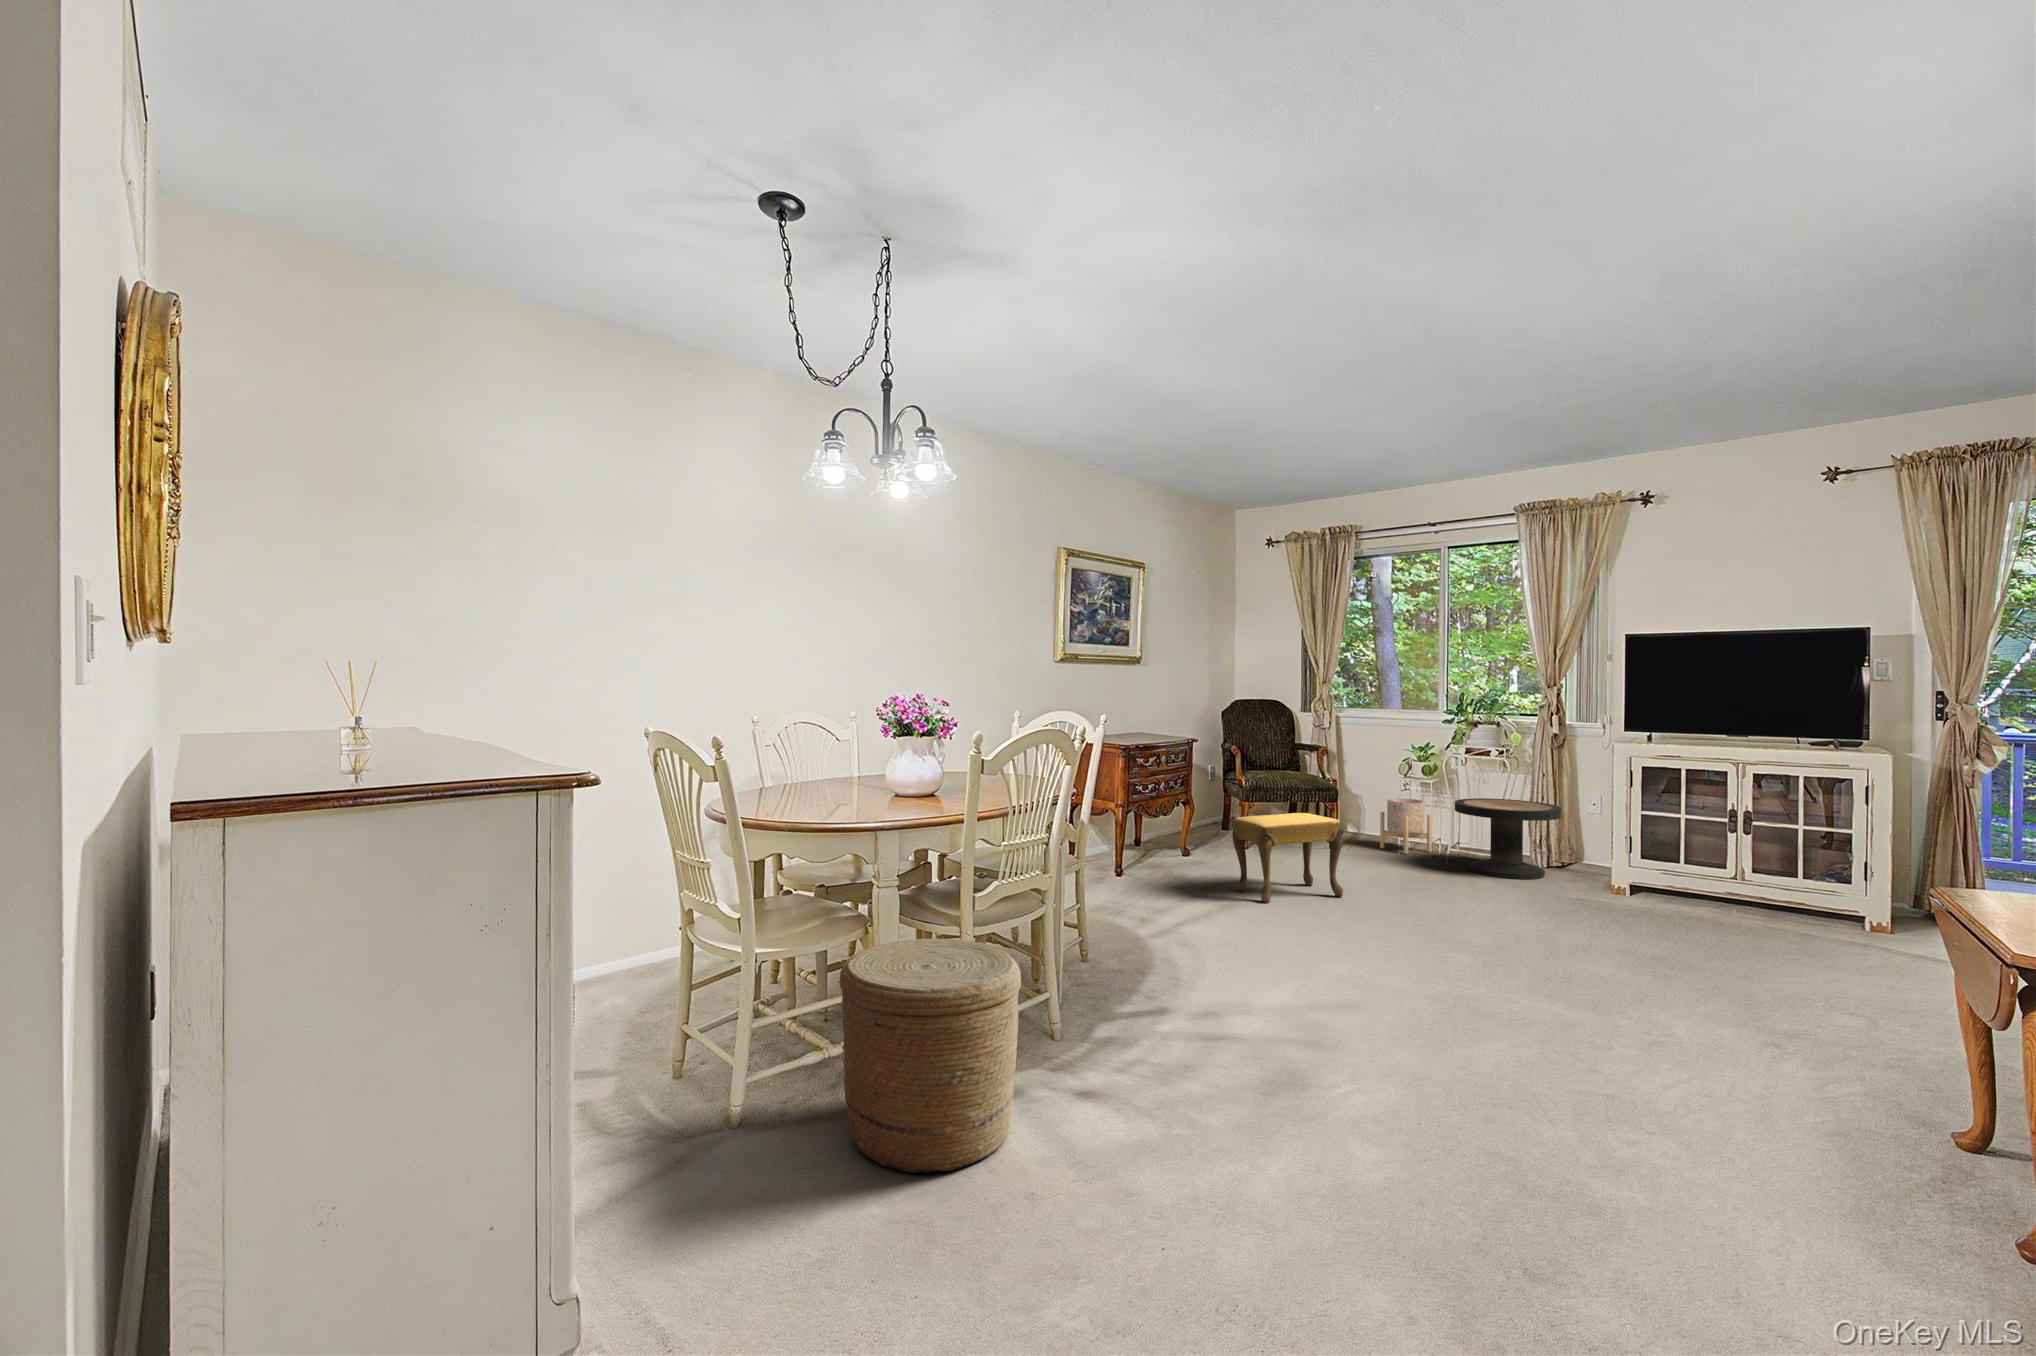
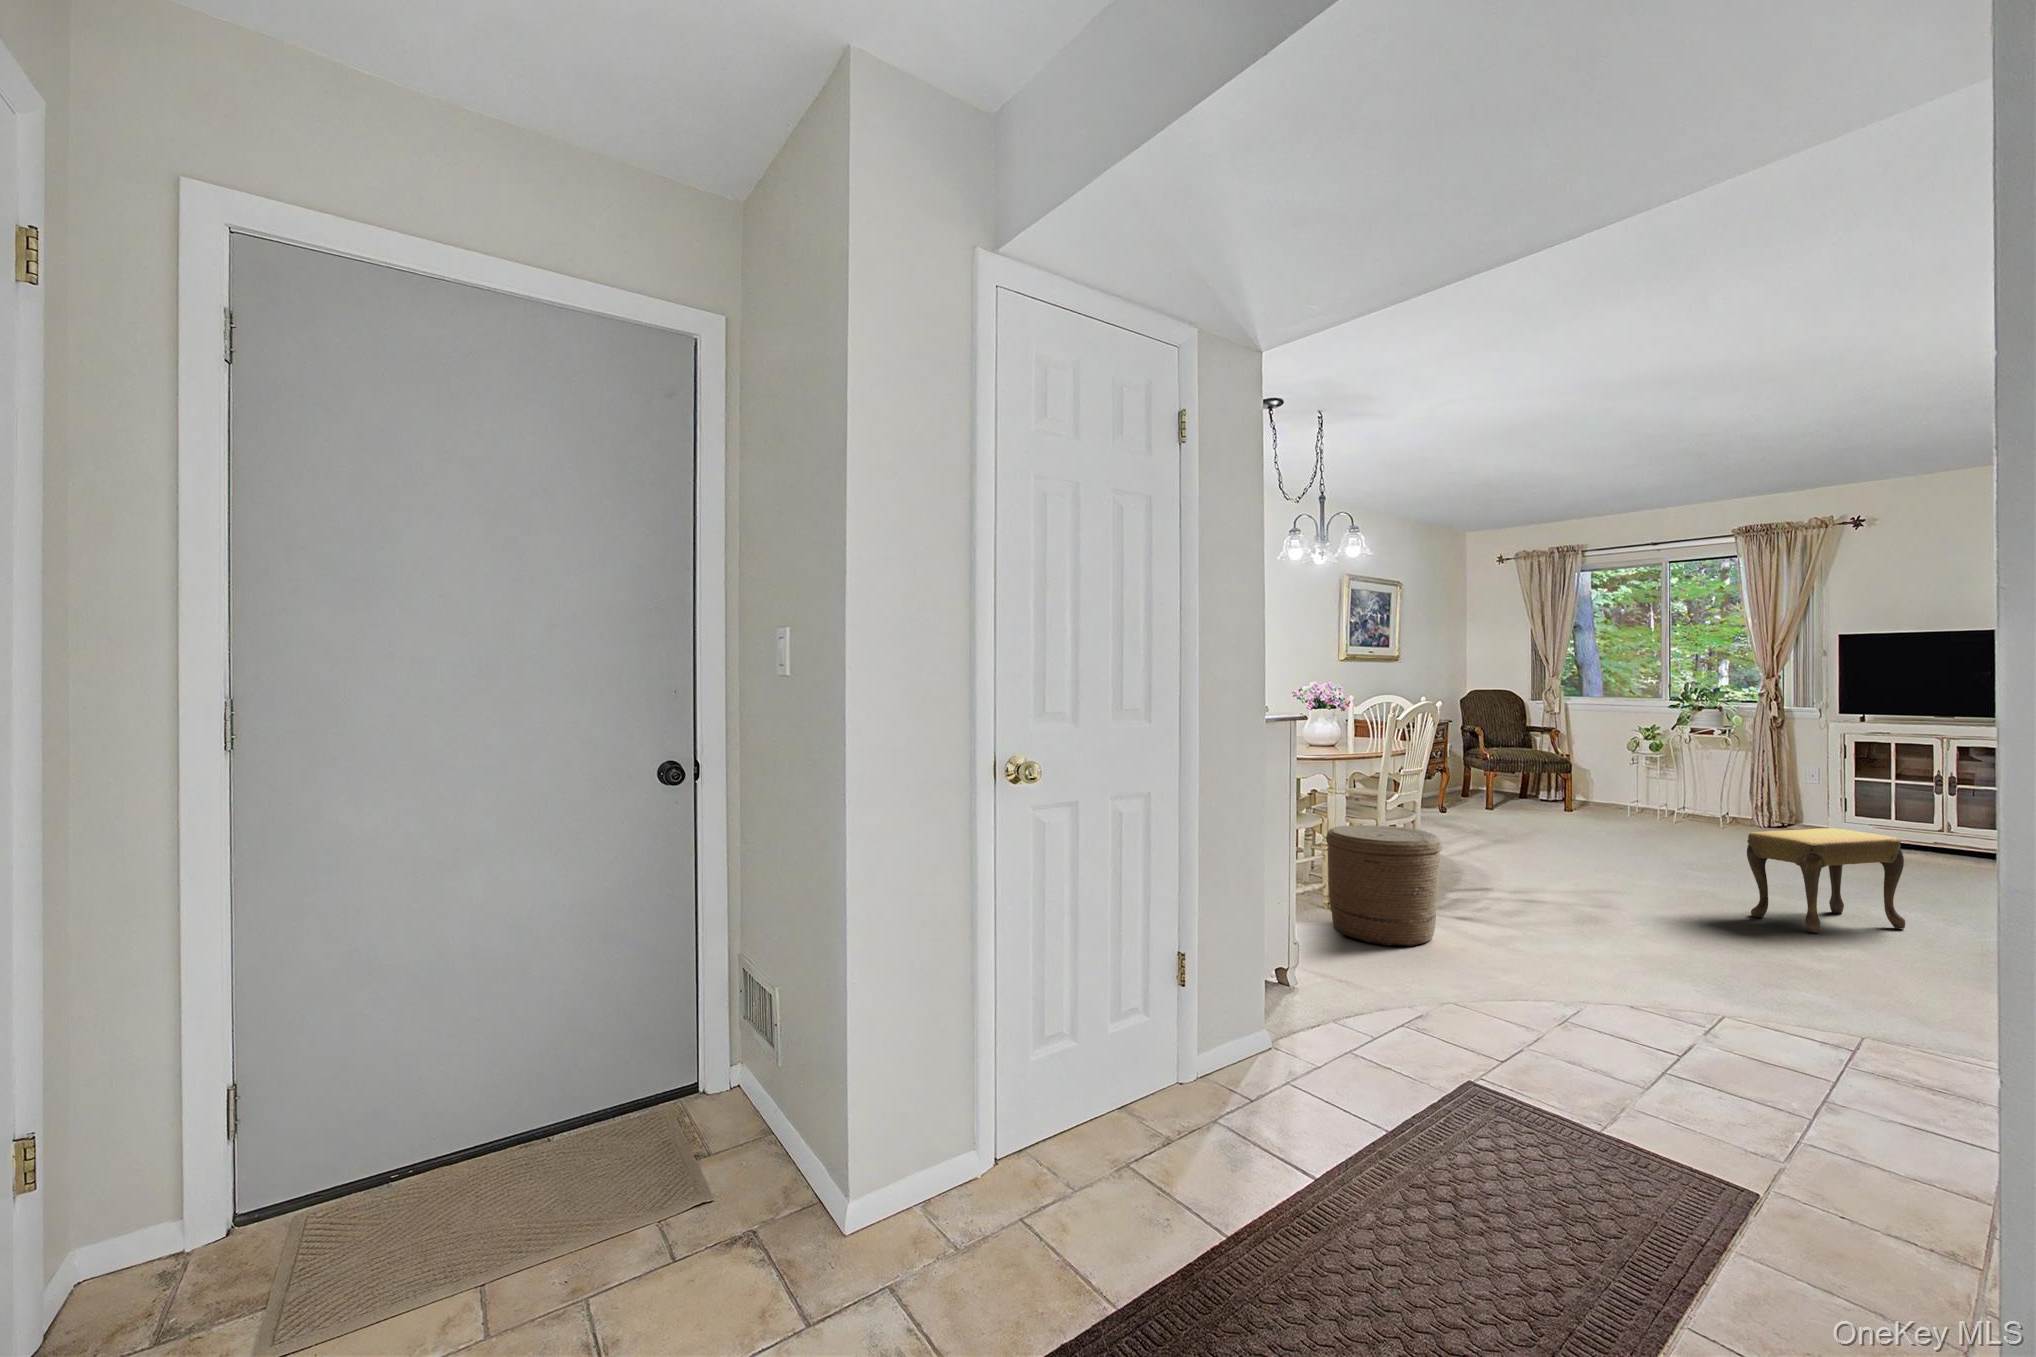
planter: present [1380,798,1431,854] -> none [1611,772,1658,817]
side table: present [1455,798,1562,879] -> none [1682,771,1781,834]
footstool: present [1232,813,1343,903] -> present [1747,828,1905,933]

